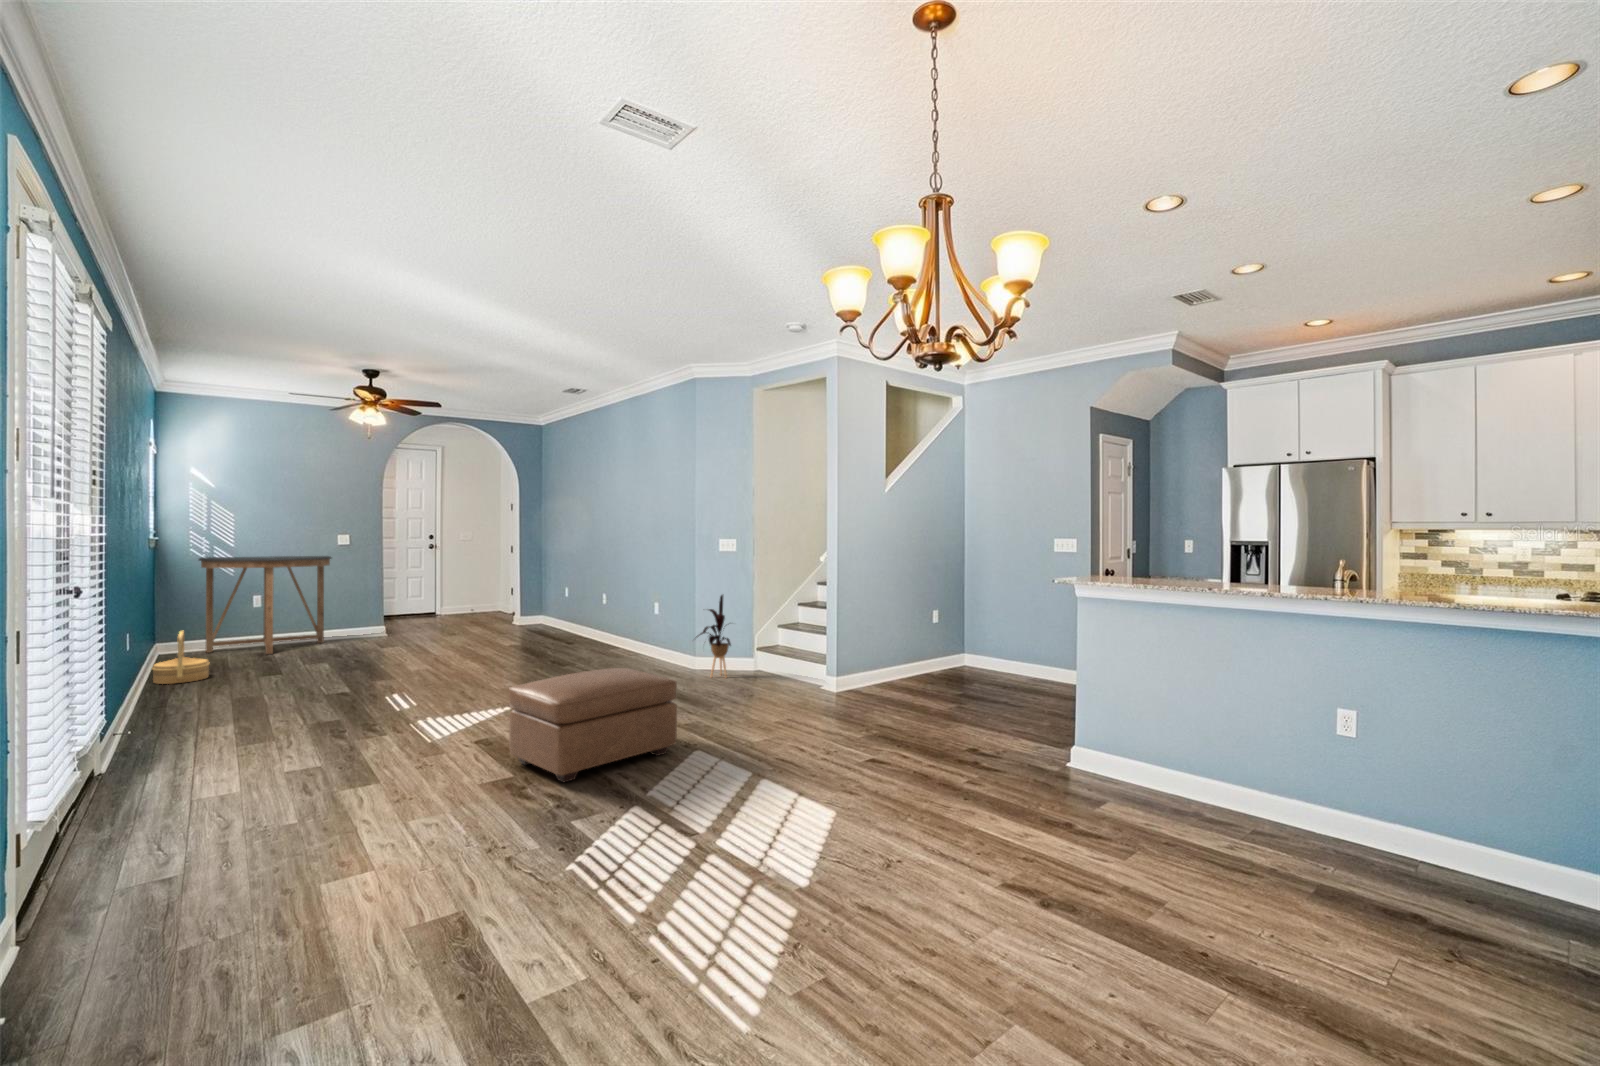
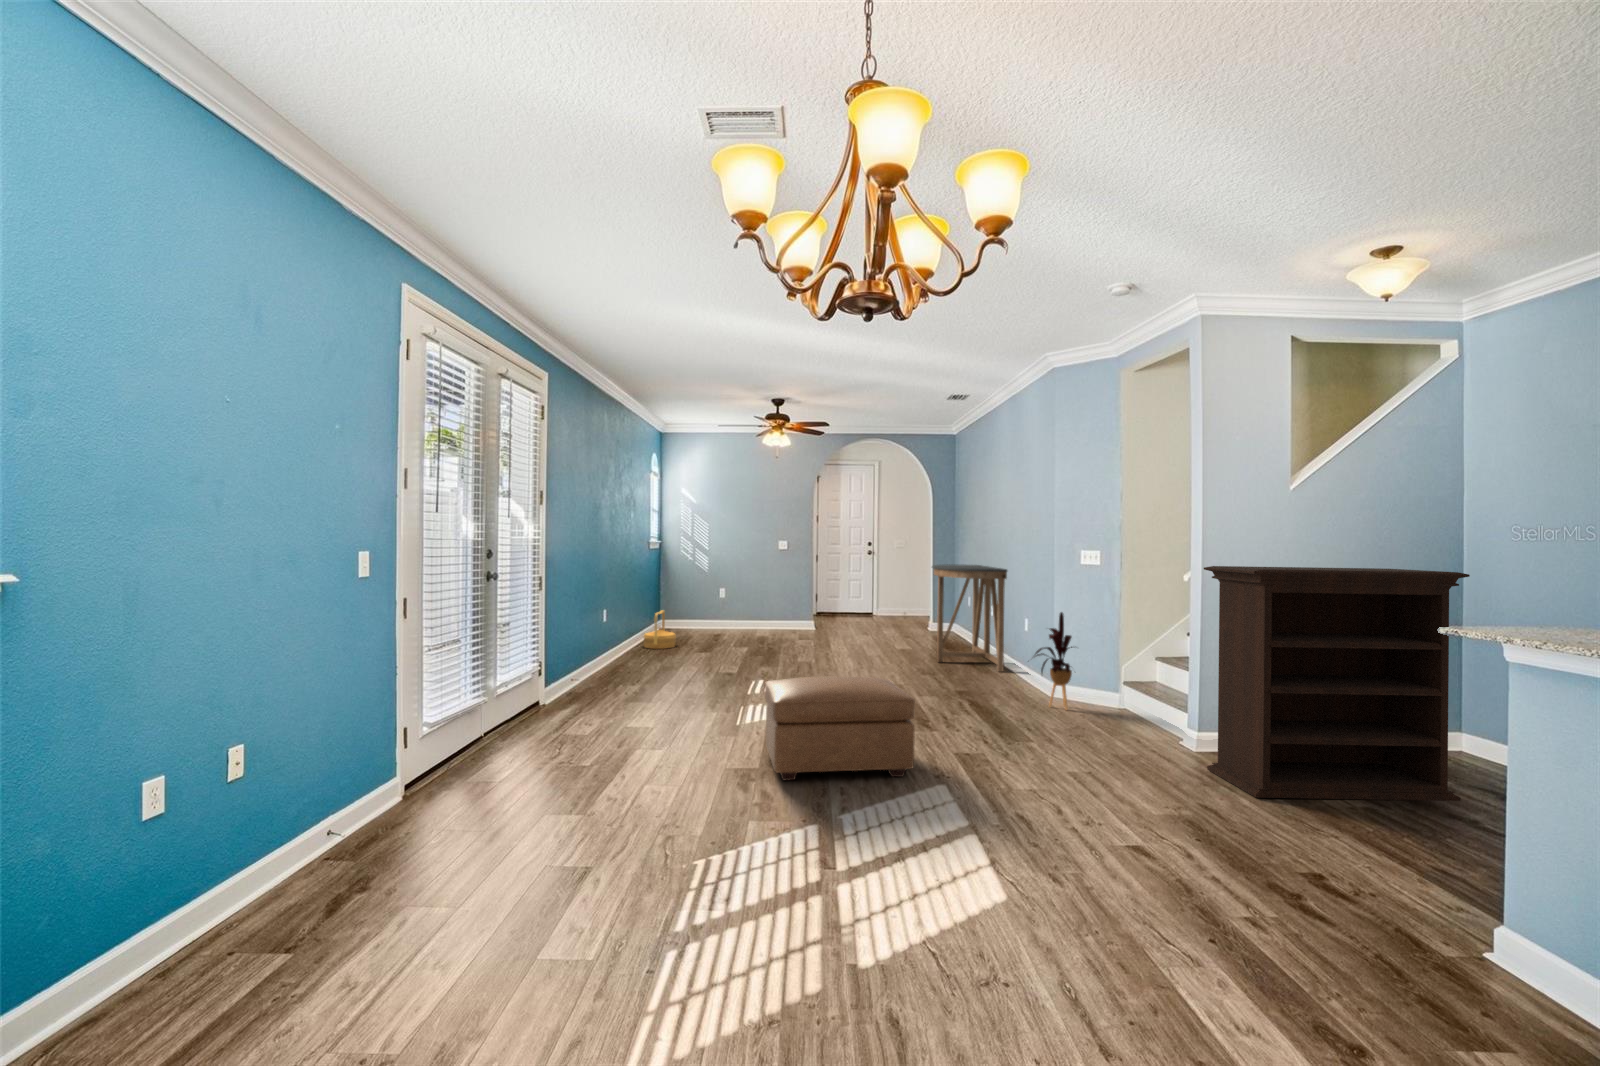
bookshelf: none [856,550,991,713] -> present [1204,566,1470,801]
console table: present [199,556,331,654] -> present [932,564,1007,672]

